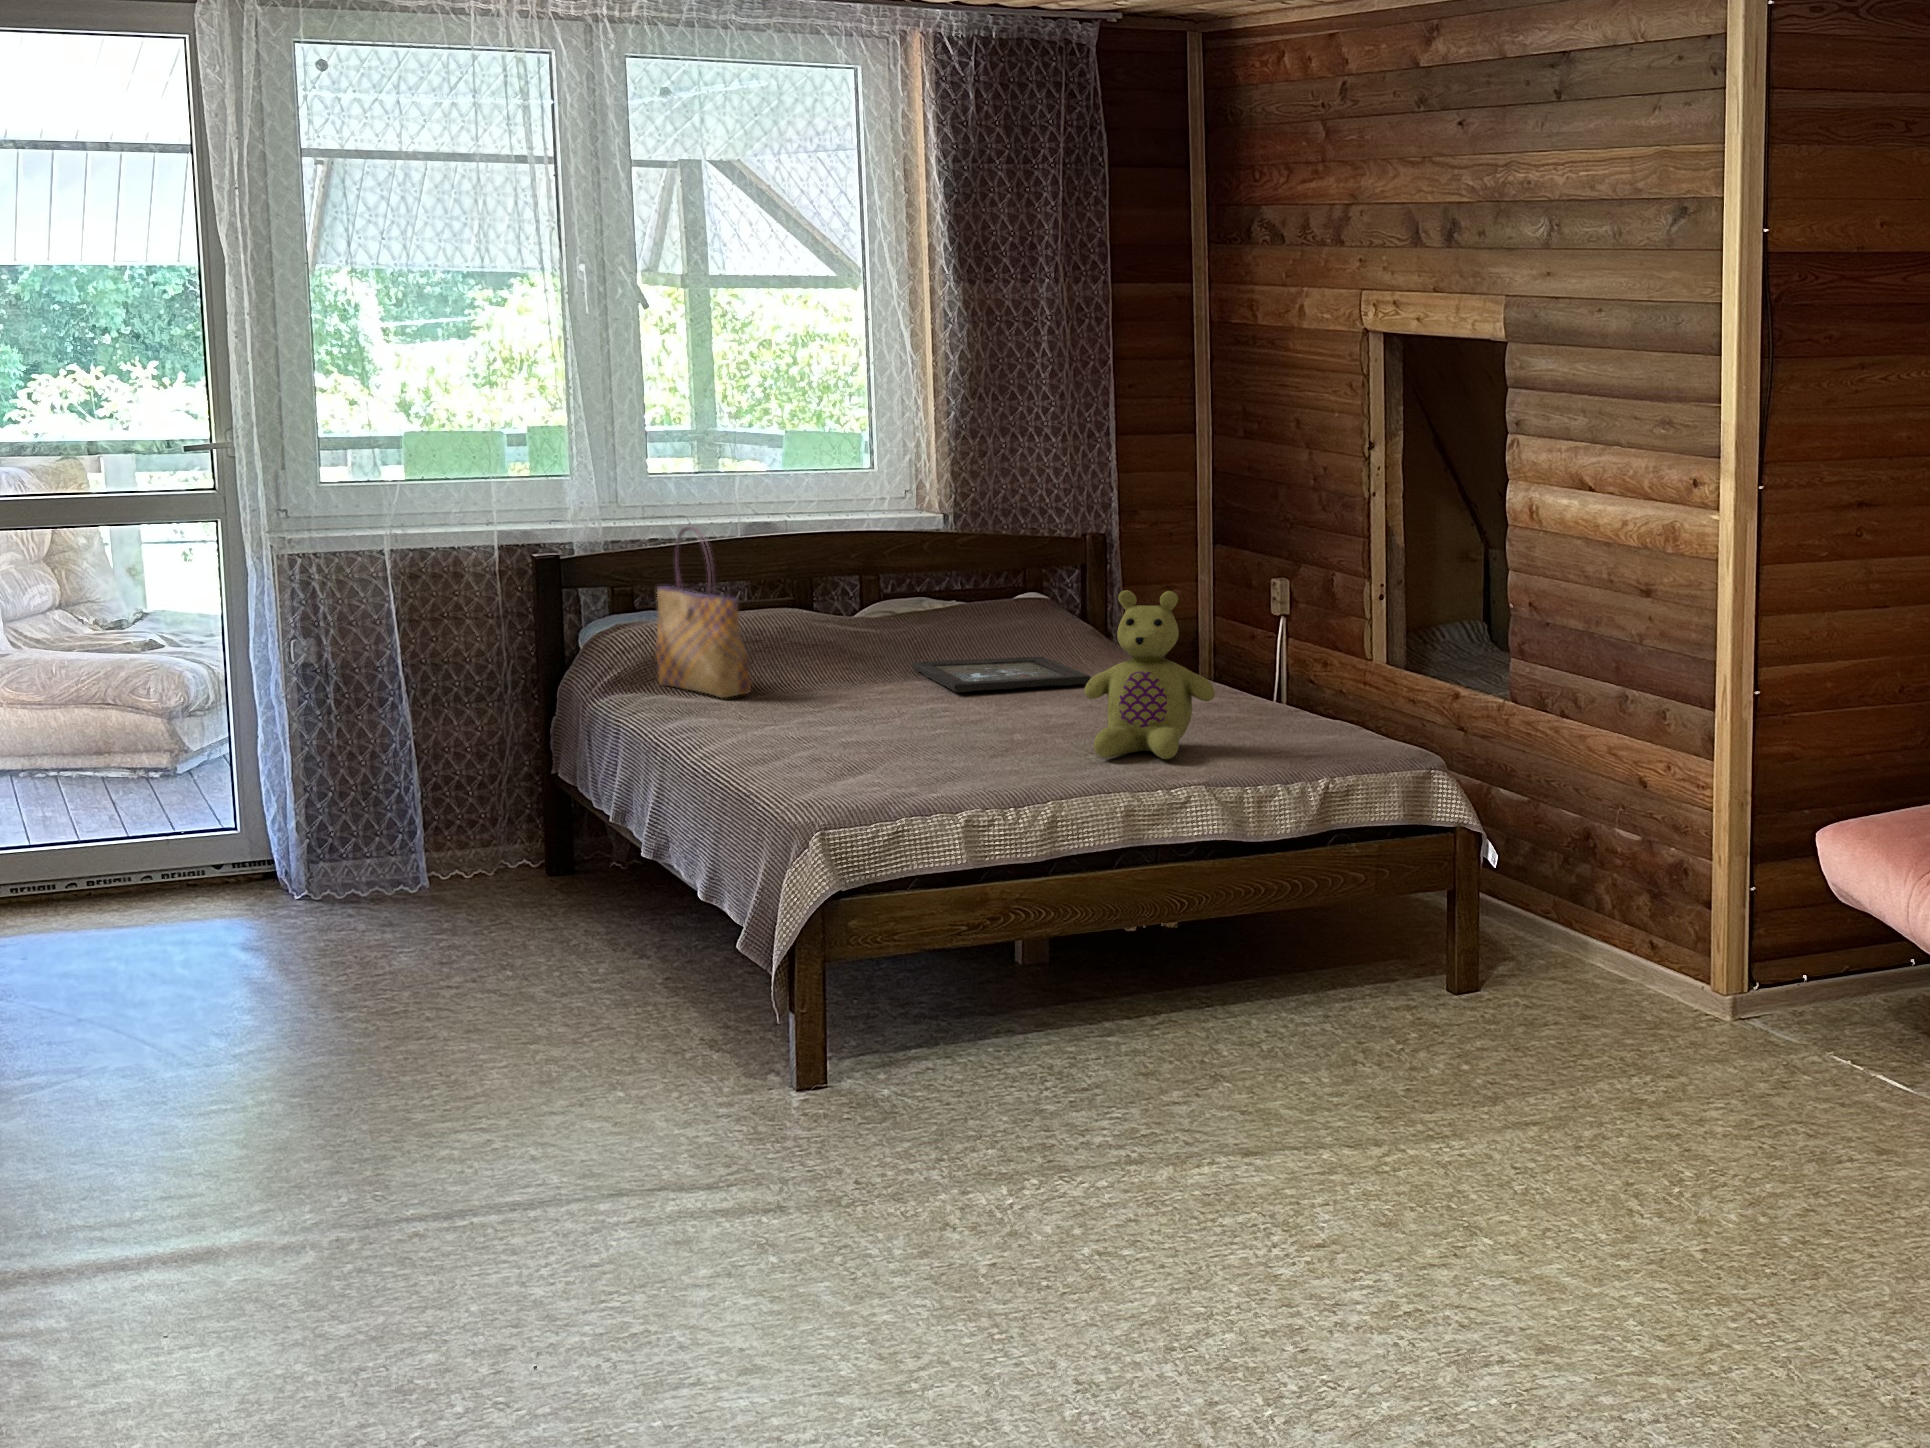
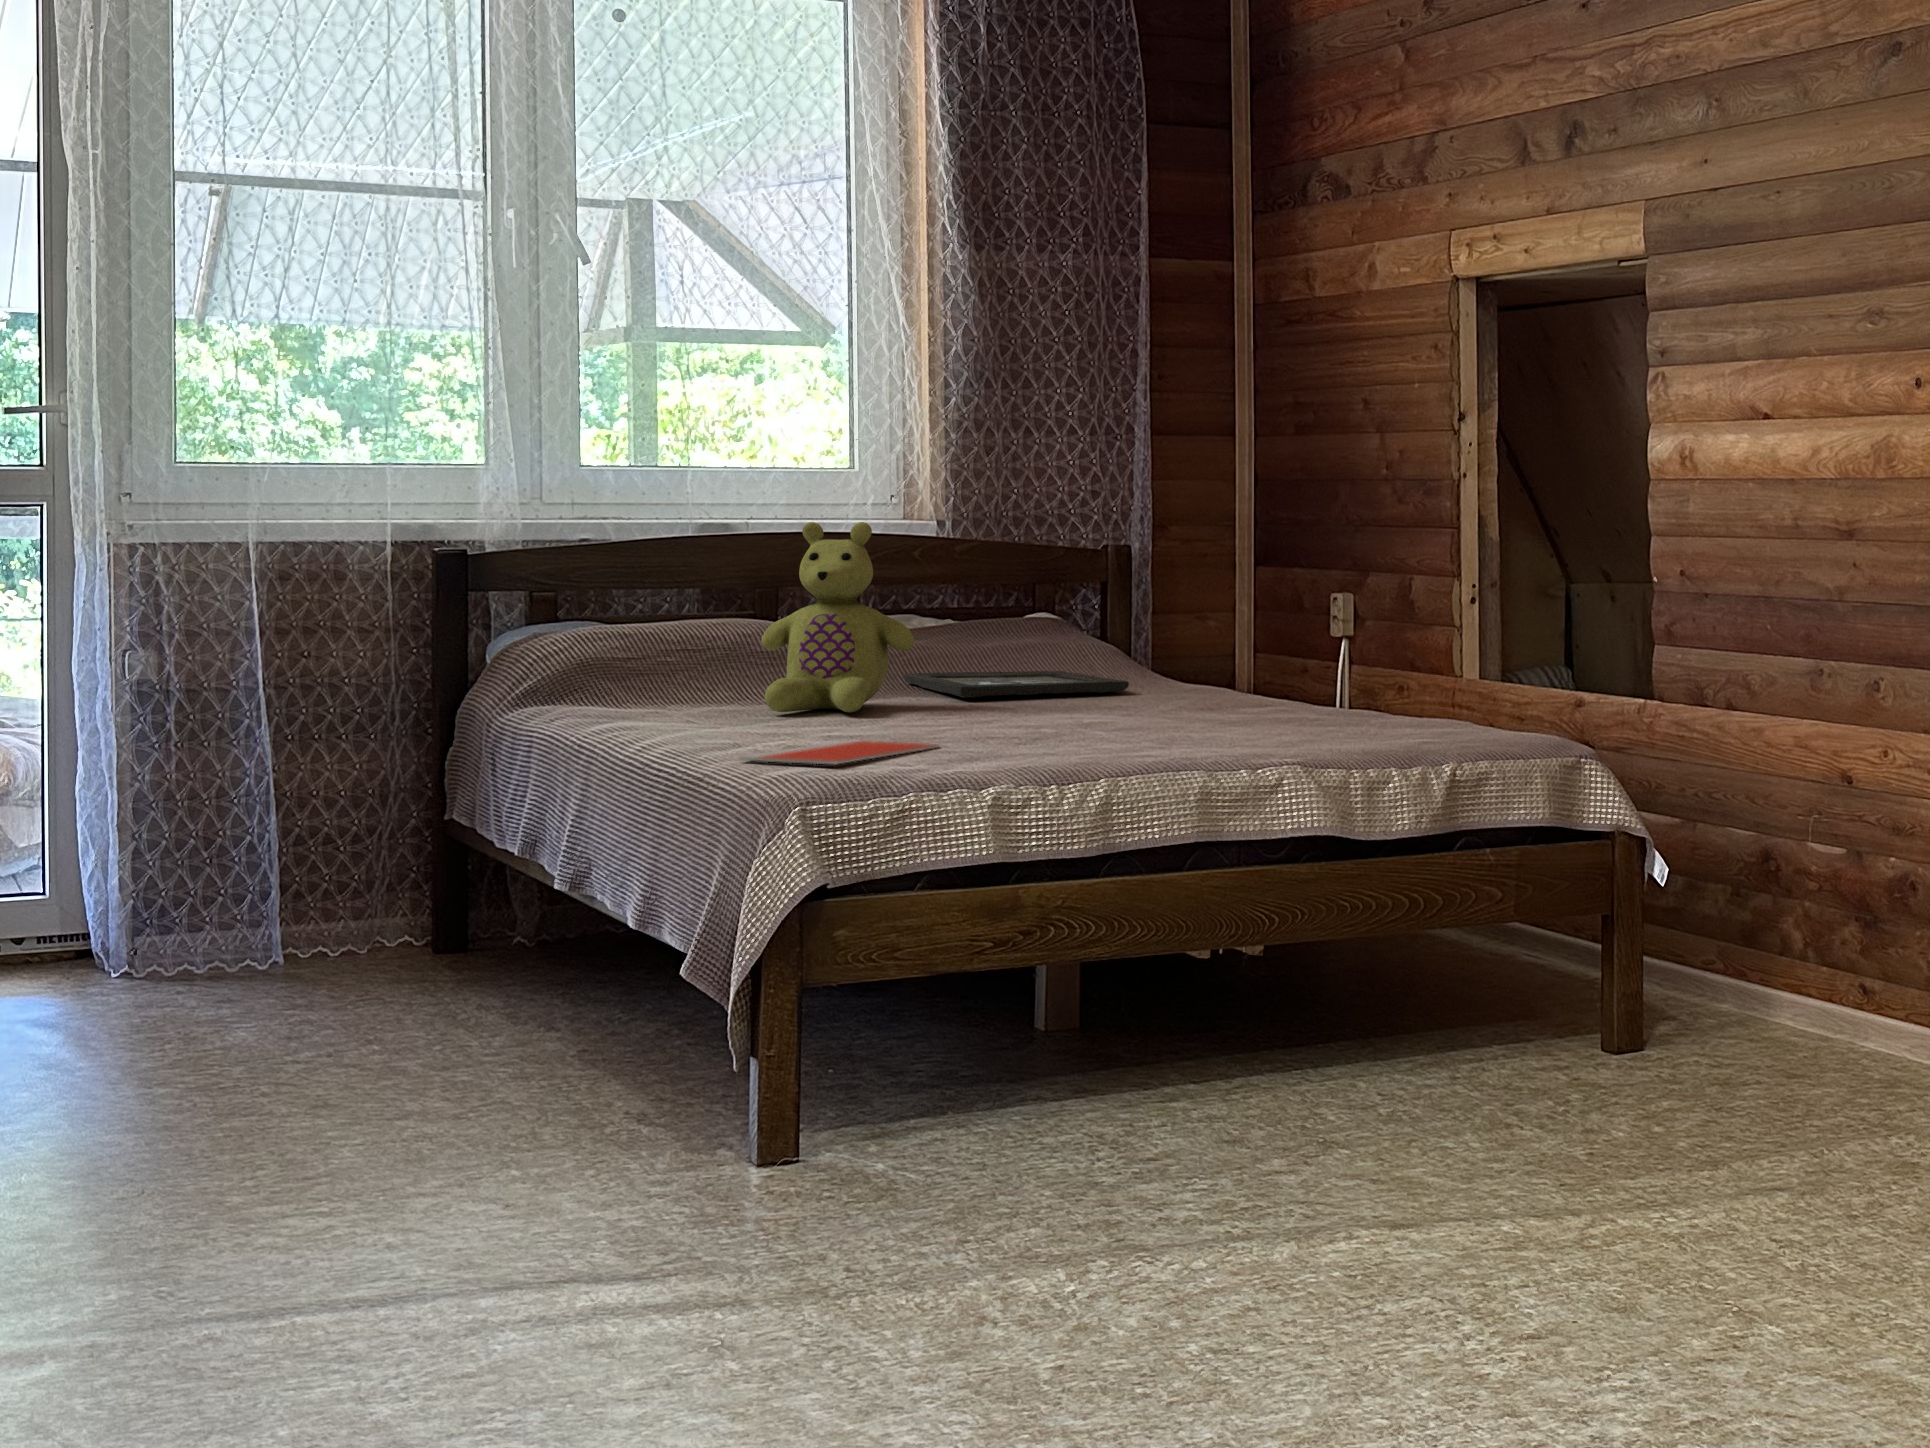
tote bag: present [656,526,751,698] -> none [586,492,704,703]
stuffed bear: present [1084,590,1215,759] -> present [761,522,914,712]
notebook: none [774,749,931,781] -> present [739,741,939,765]

